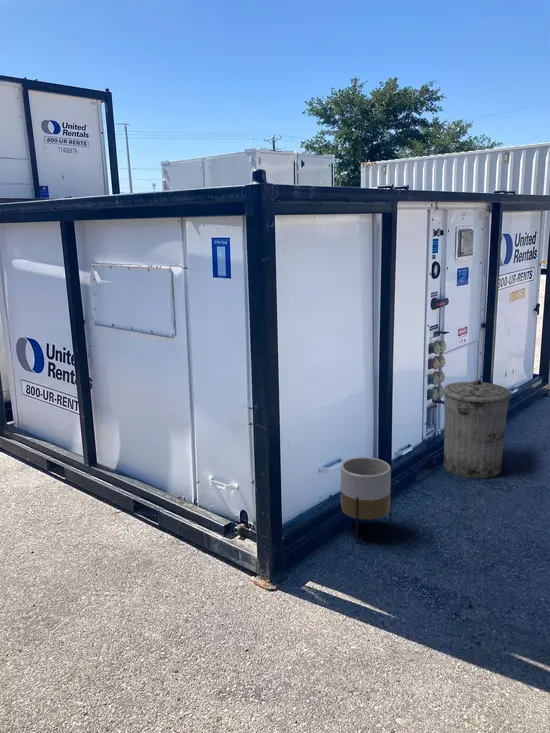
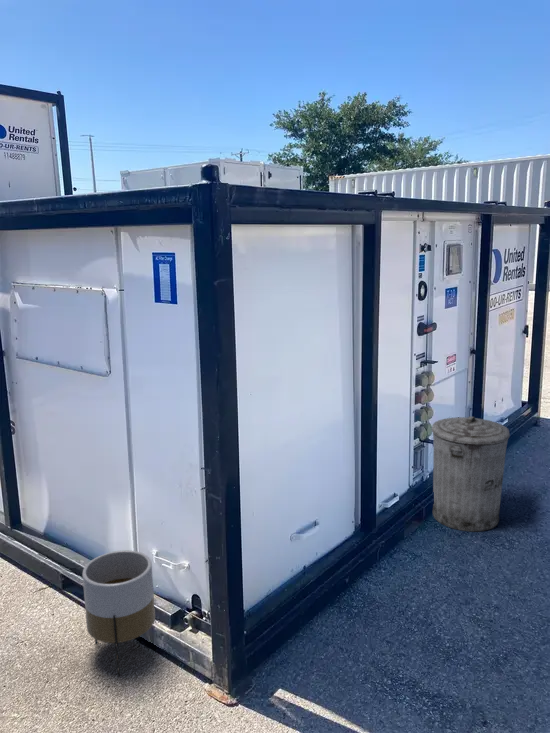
planter: present [340,457,392,543] -> present [82,550,155,676]

